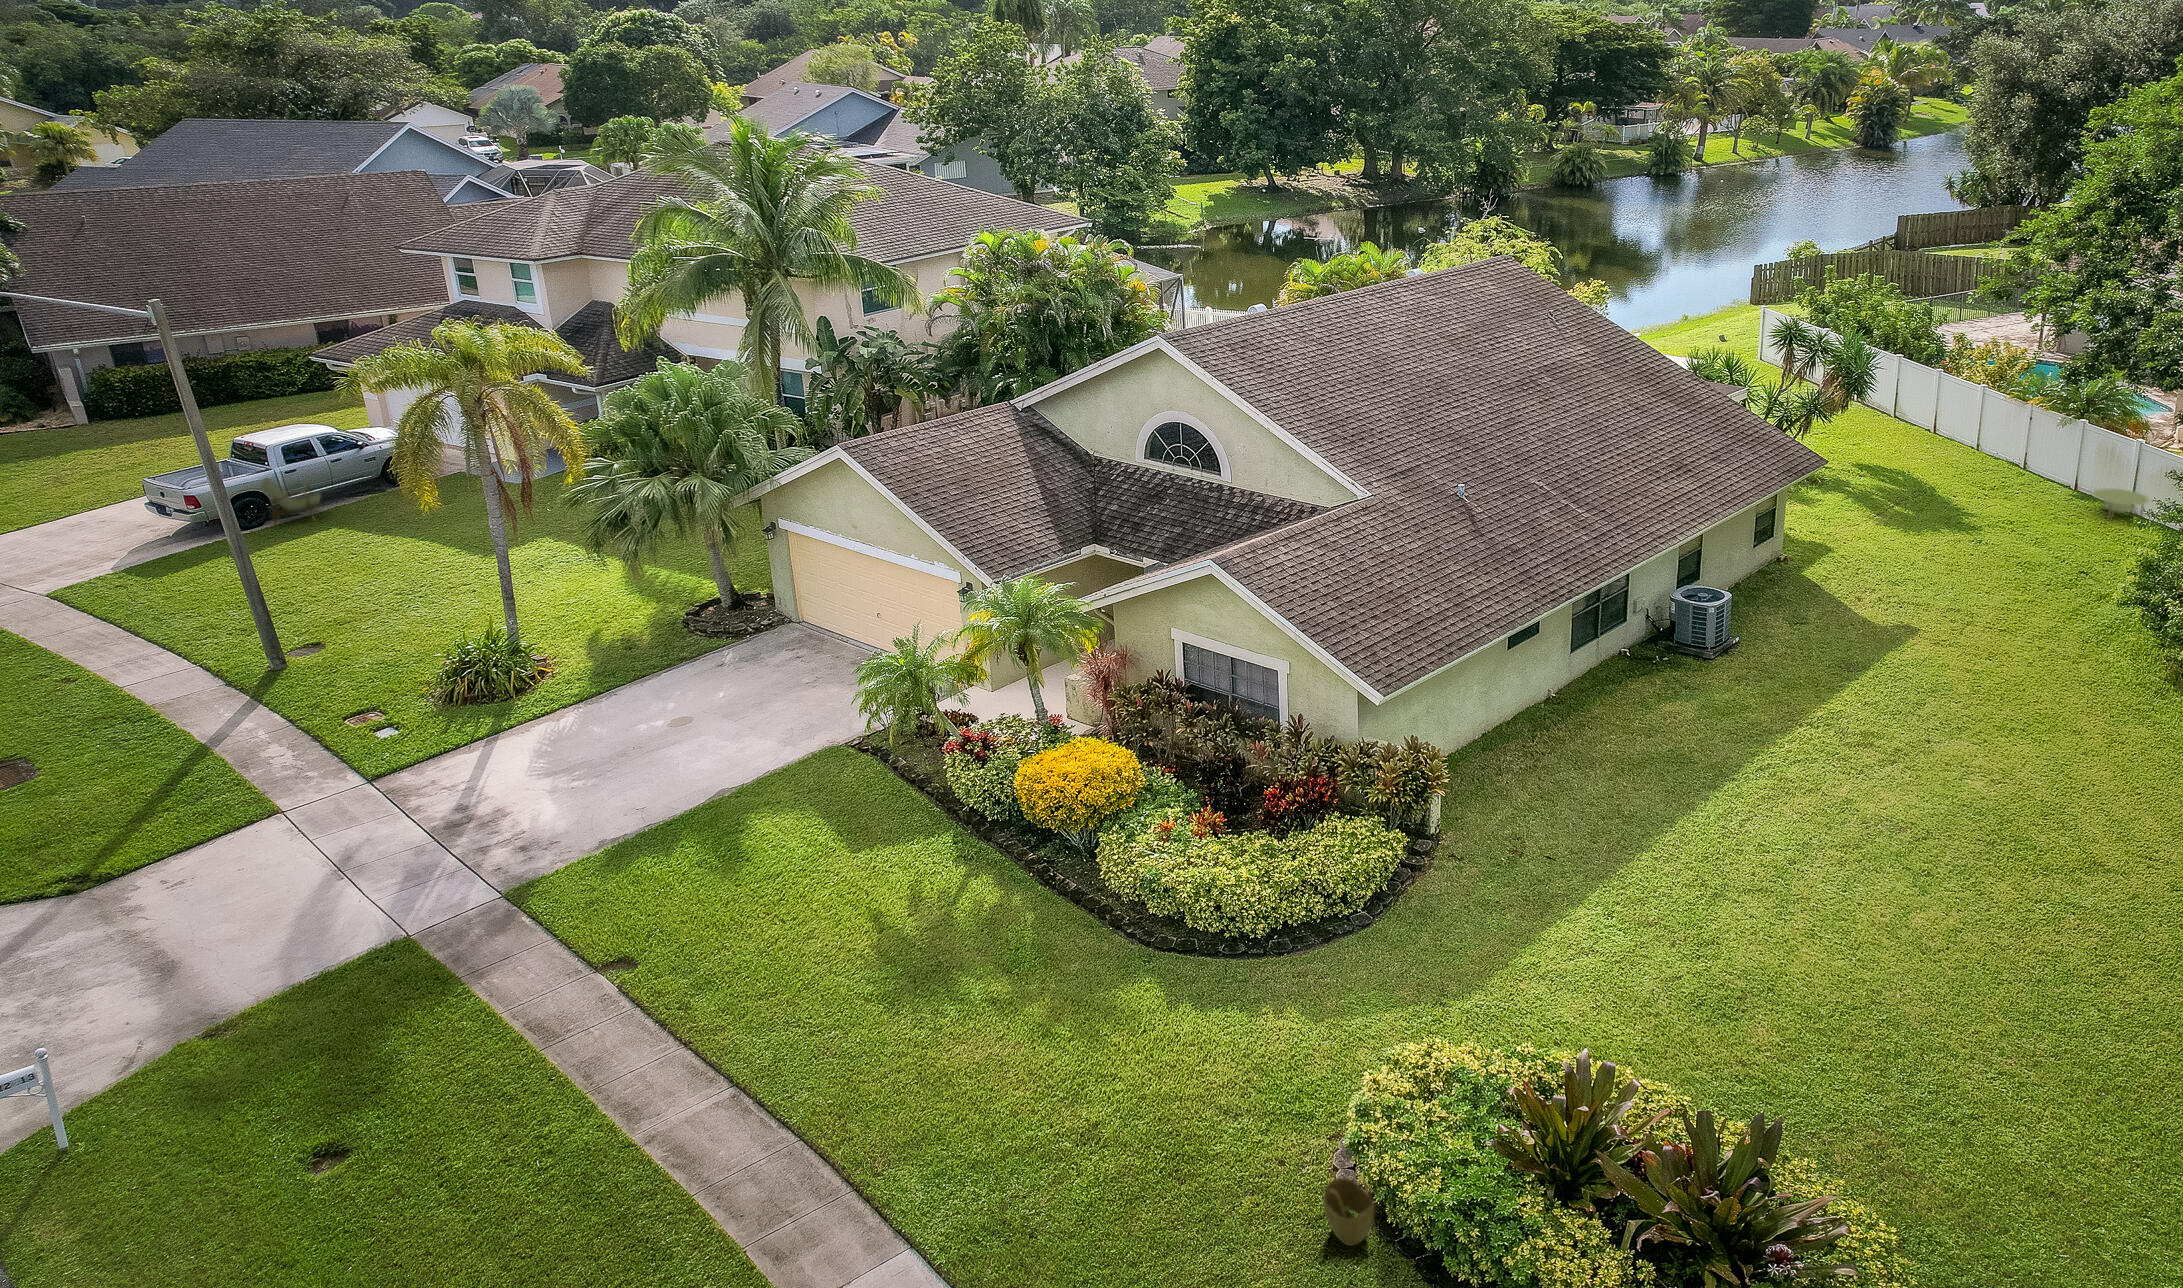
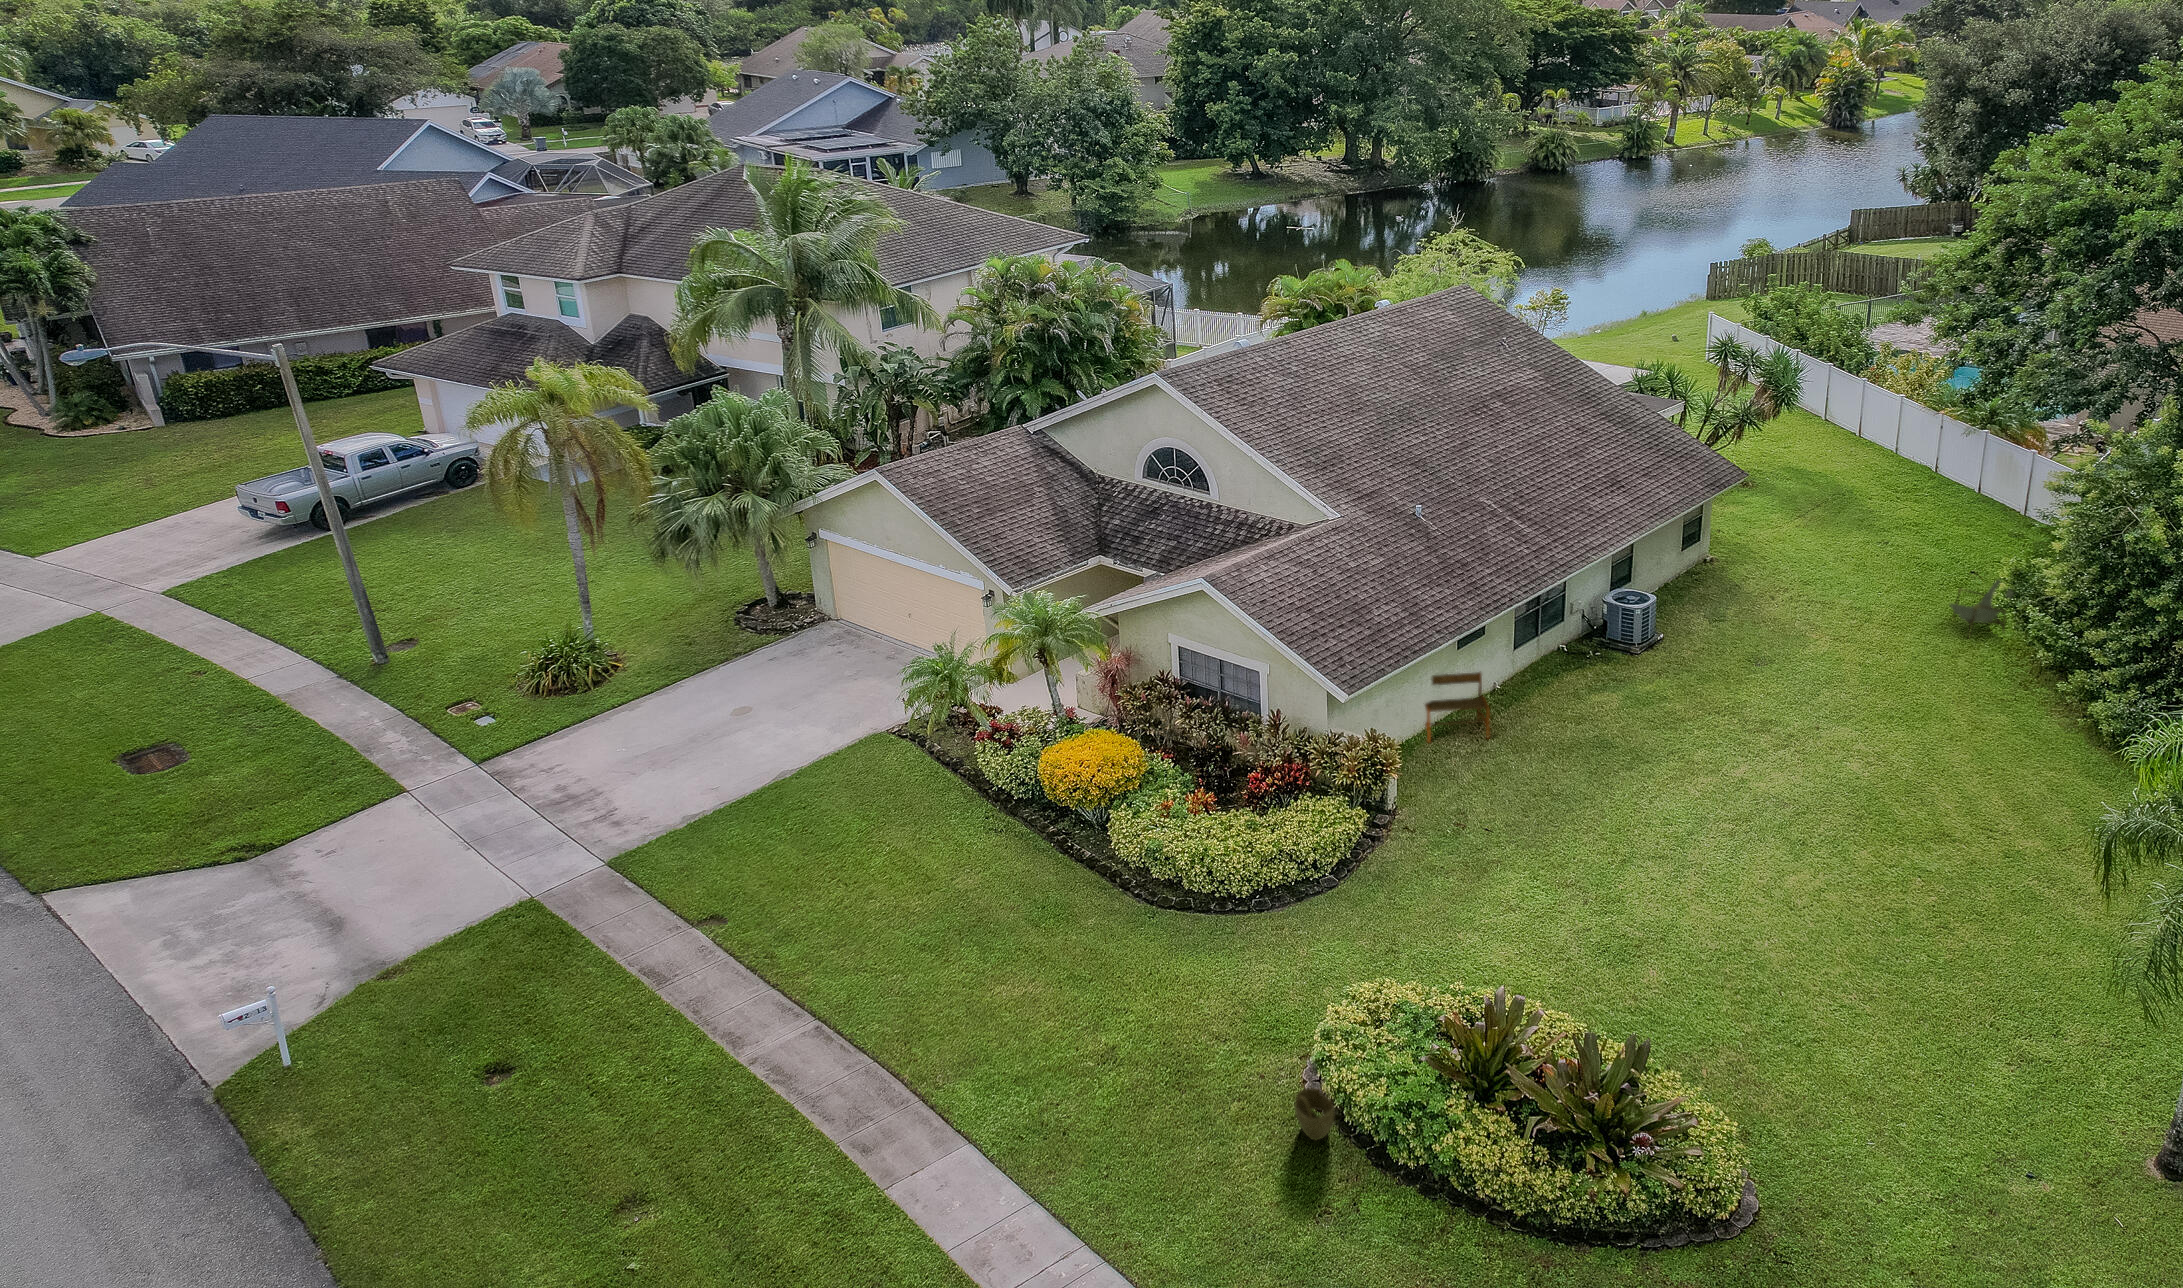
armchair: present [261,478,321,523] -> present [1950,580,2013,636]
round table: present [2093,488,2149,521] -> none [1982,496,2031,525]
bench: none [1468,675,1547,758] -> present [1425,672,1490,742]

